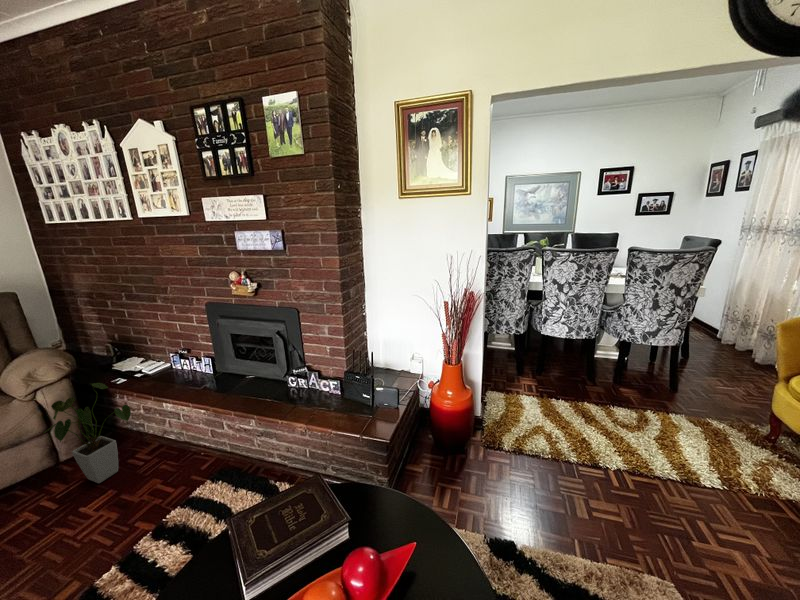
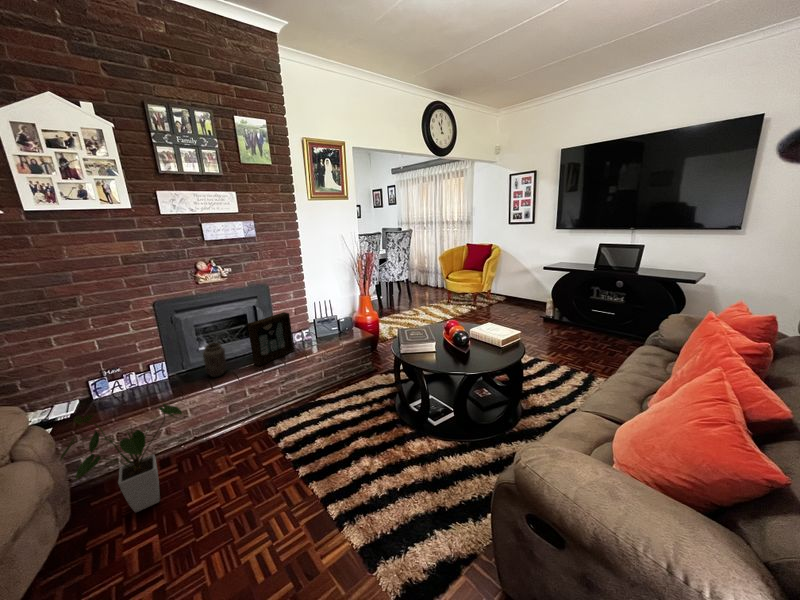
picture frame: none [236,350,298,403] -> present [247,312,294,366]
vase: none [204,358,230,394] -> present [203,343,226,377]

